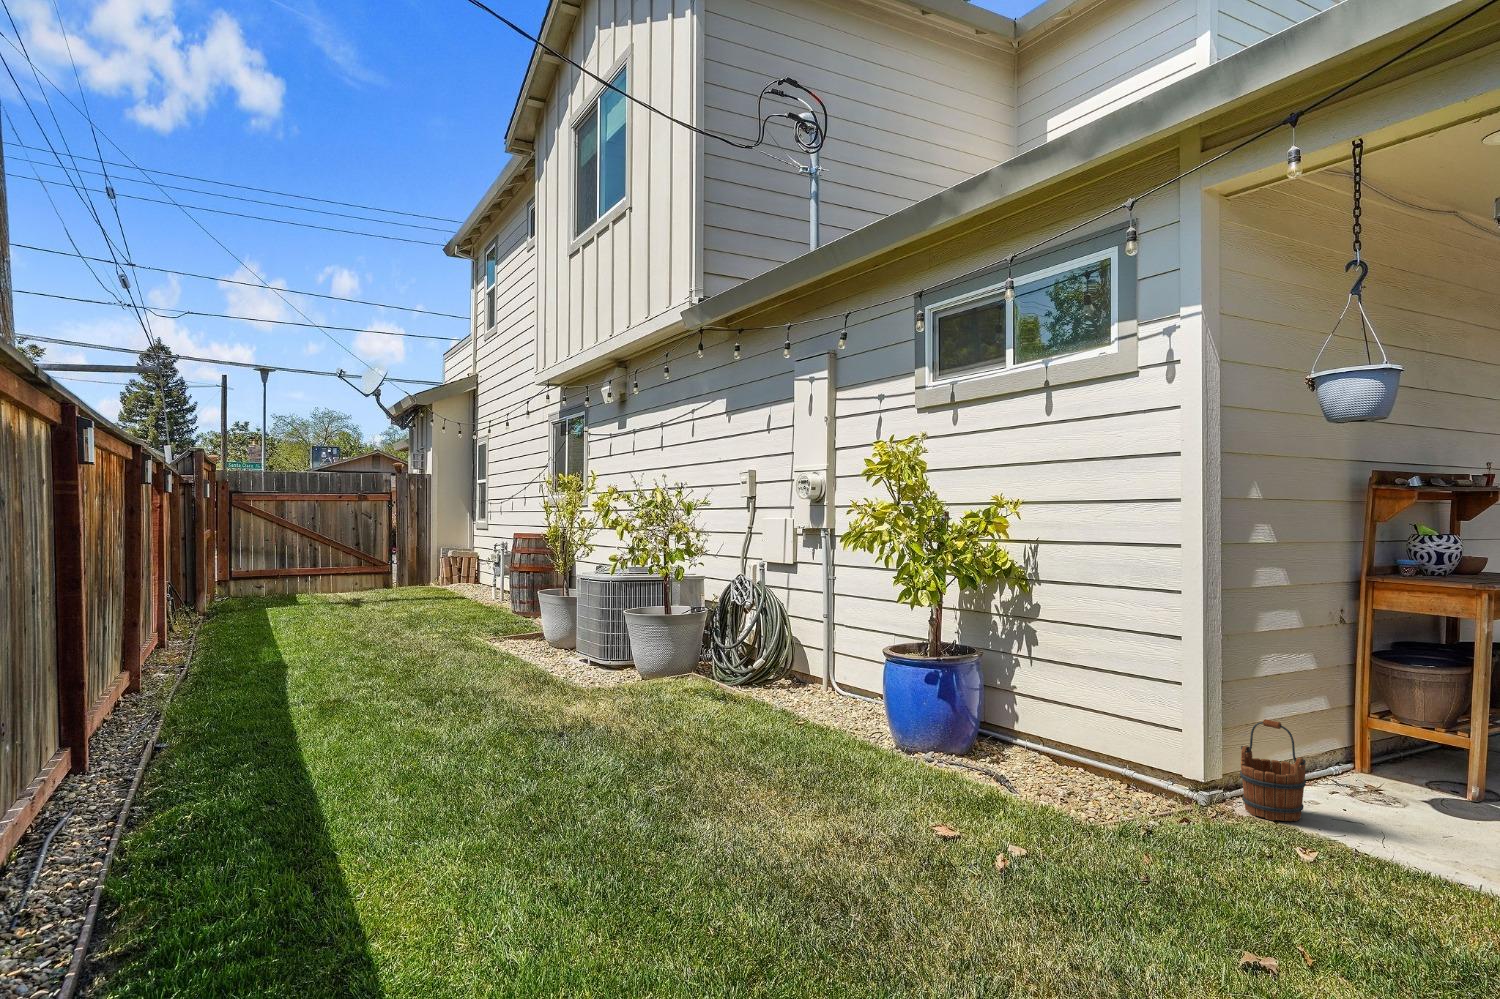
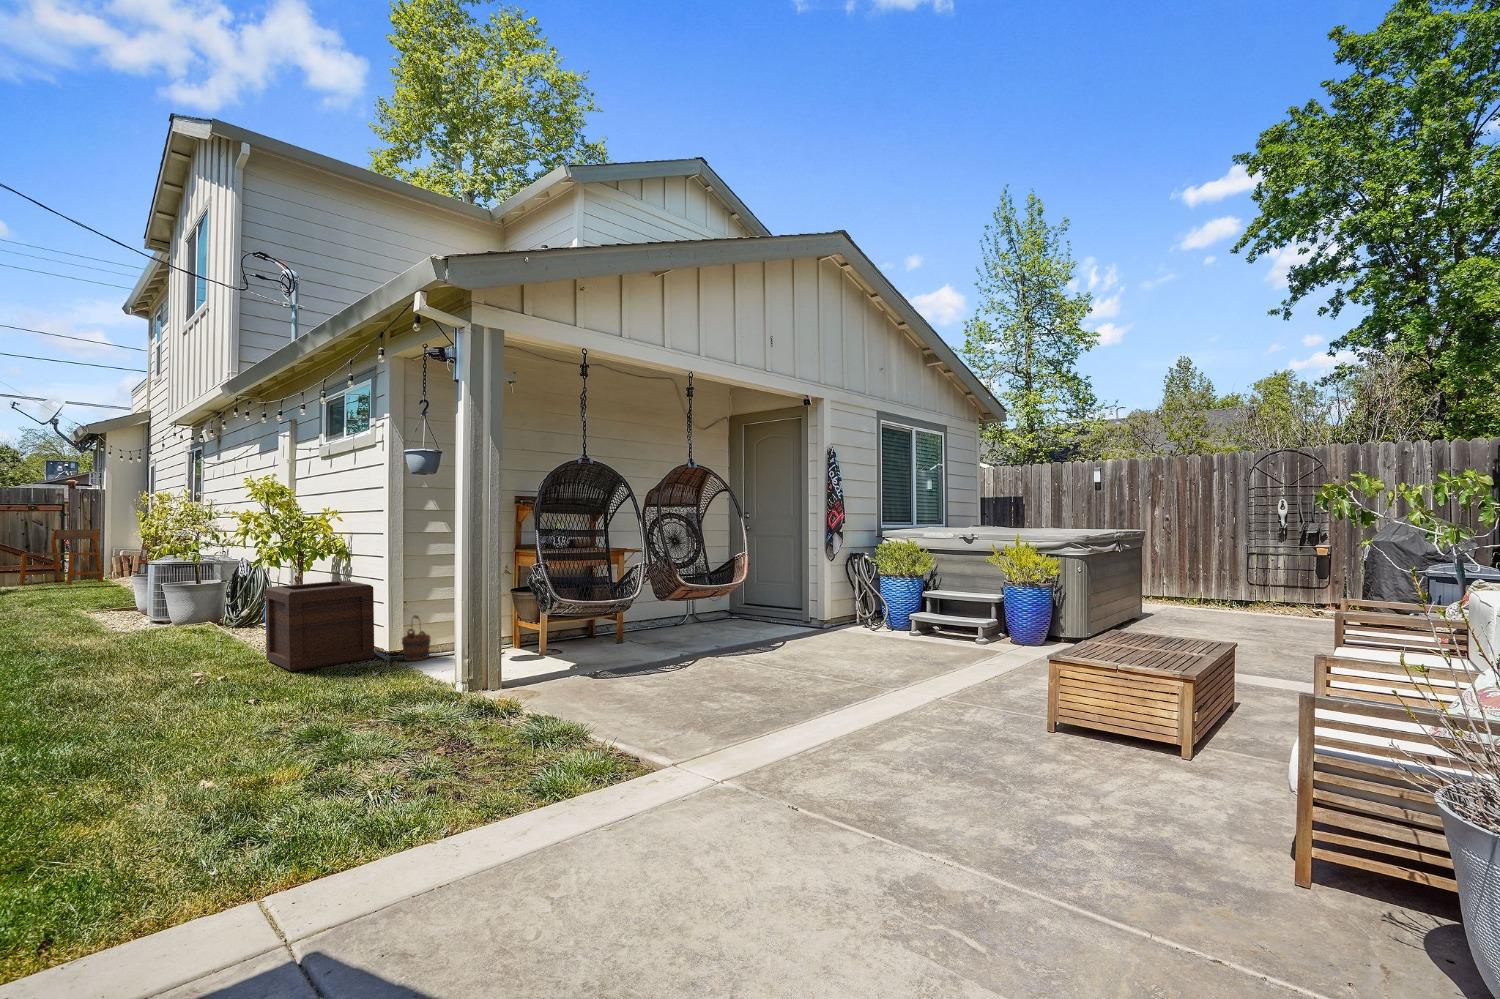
bench: none [351,522,434,591] -> present [19,529,103,585]
wooden crate: none [947,631,1168,829] -> present [265,581,374,672]

